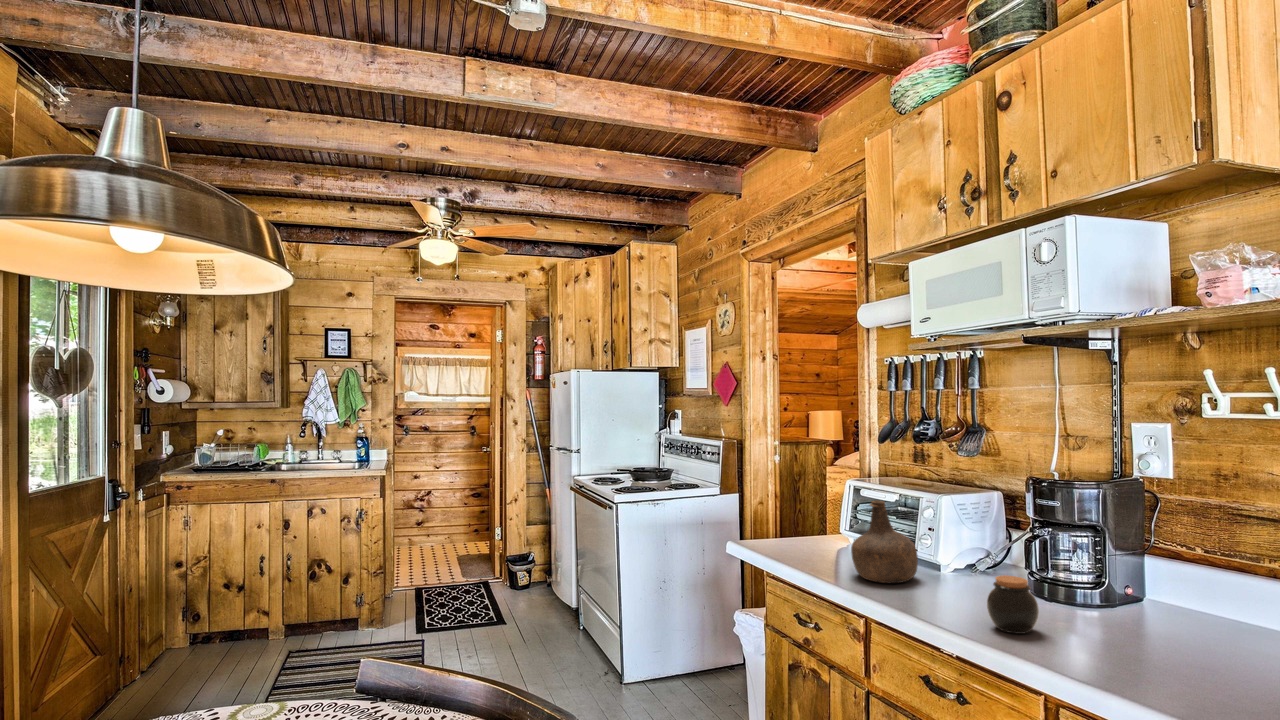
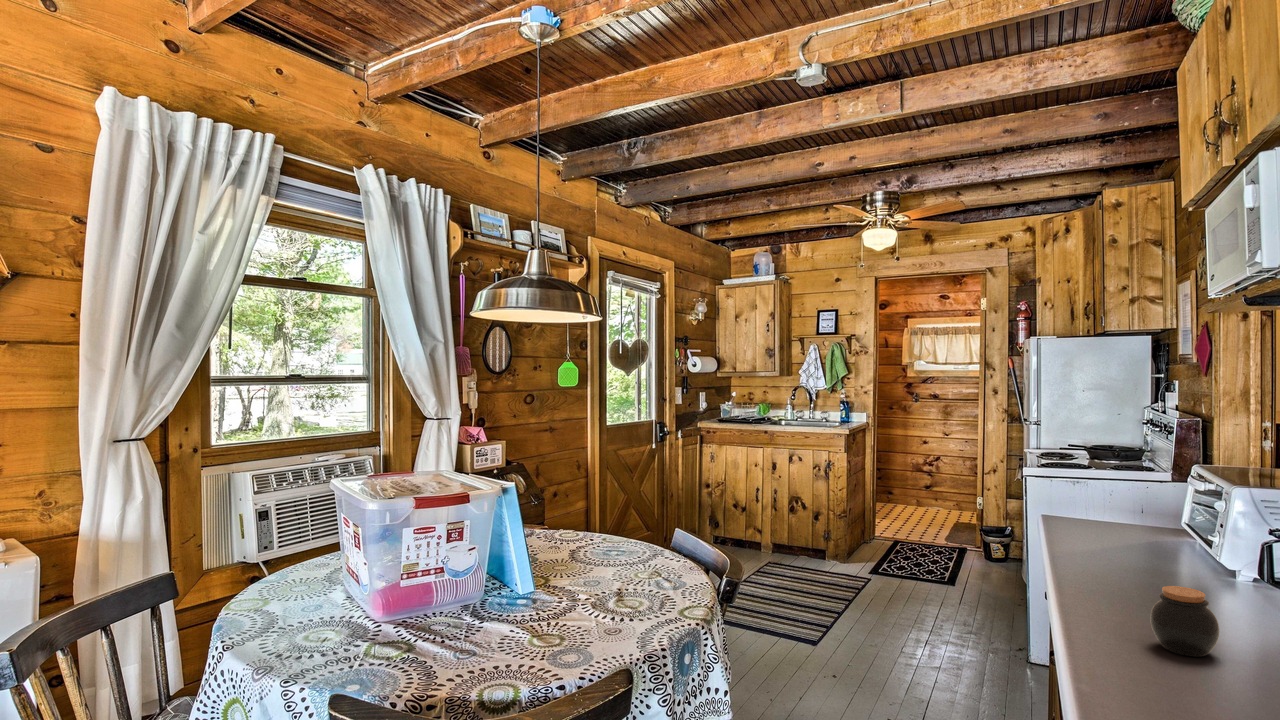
bottle: present [851,500,918,583] -> none [1115,494,1208,591]

